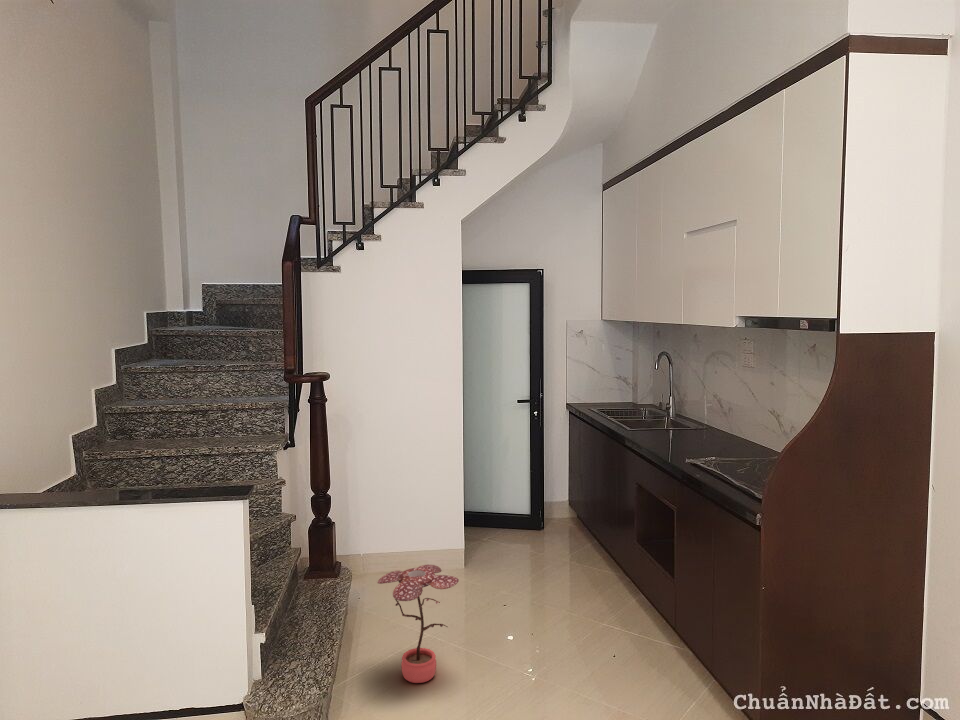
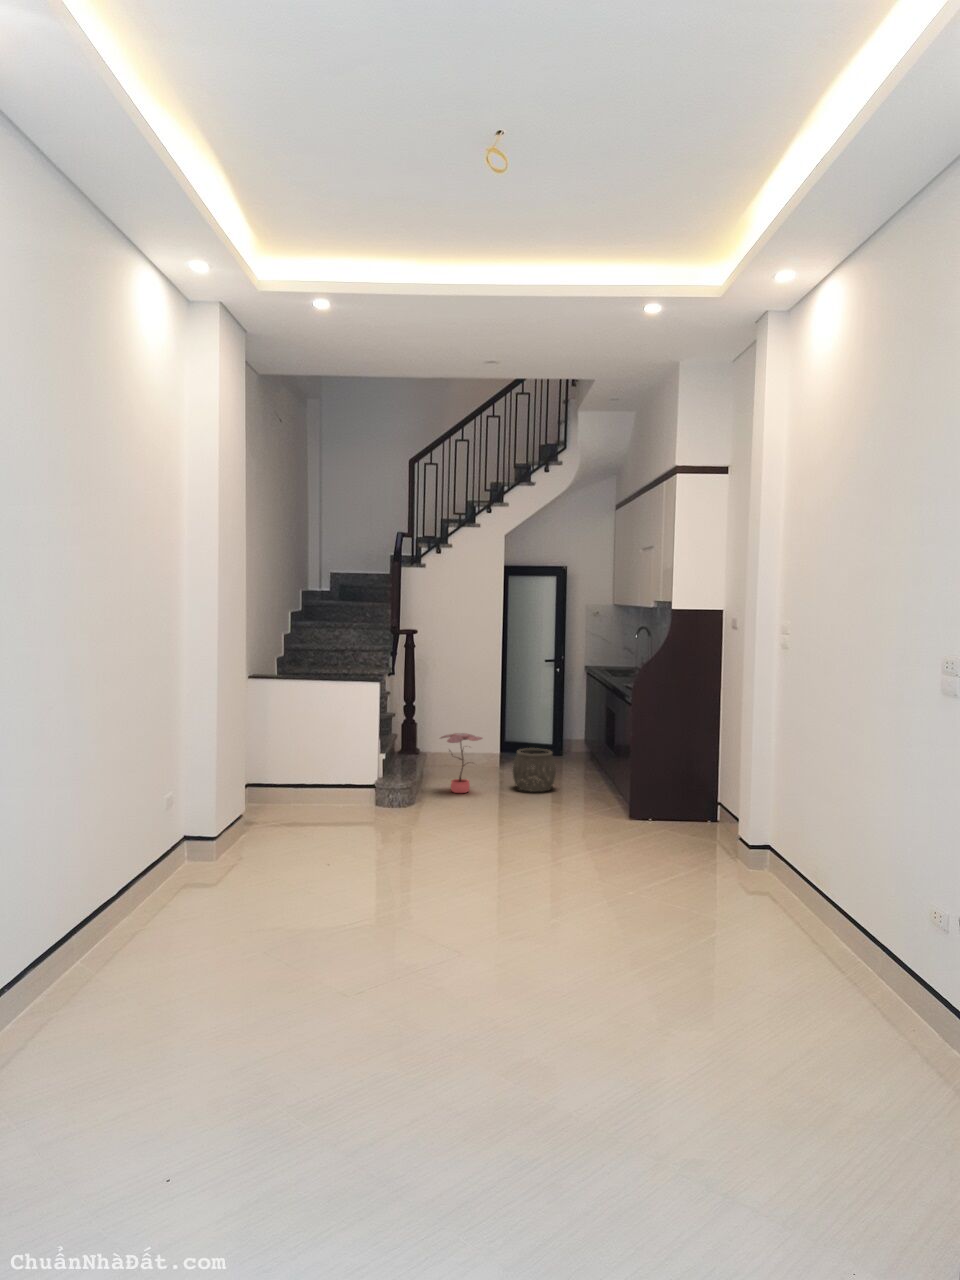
woven basket: none [506,572,582,662] -> present [513,748,556,792]

